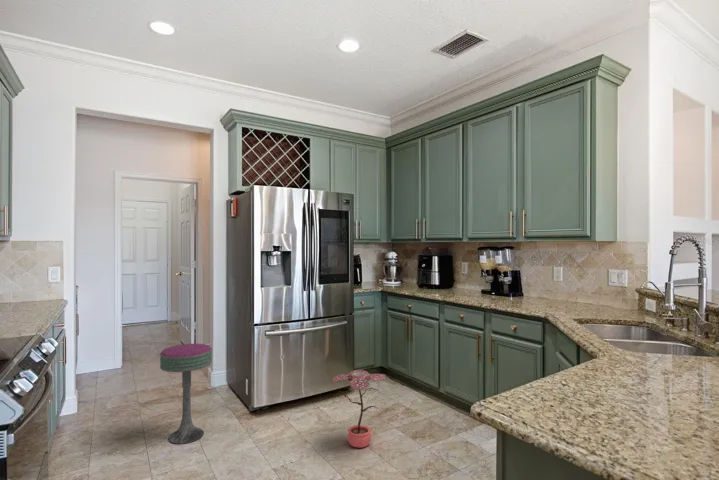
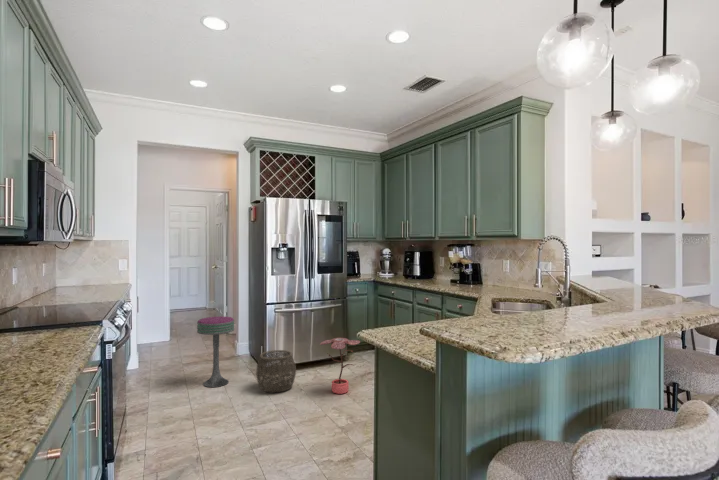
woven basket: none [244,388,298,451] -> present [256,350,296,392]

